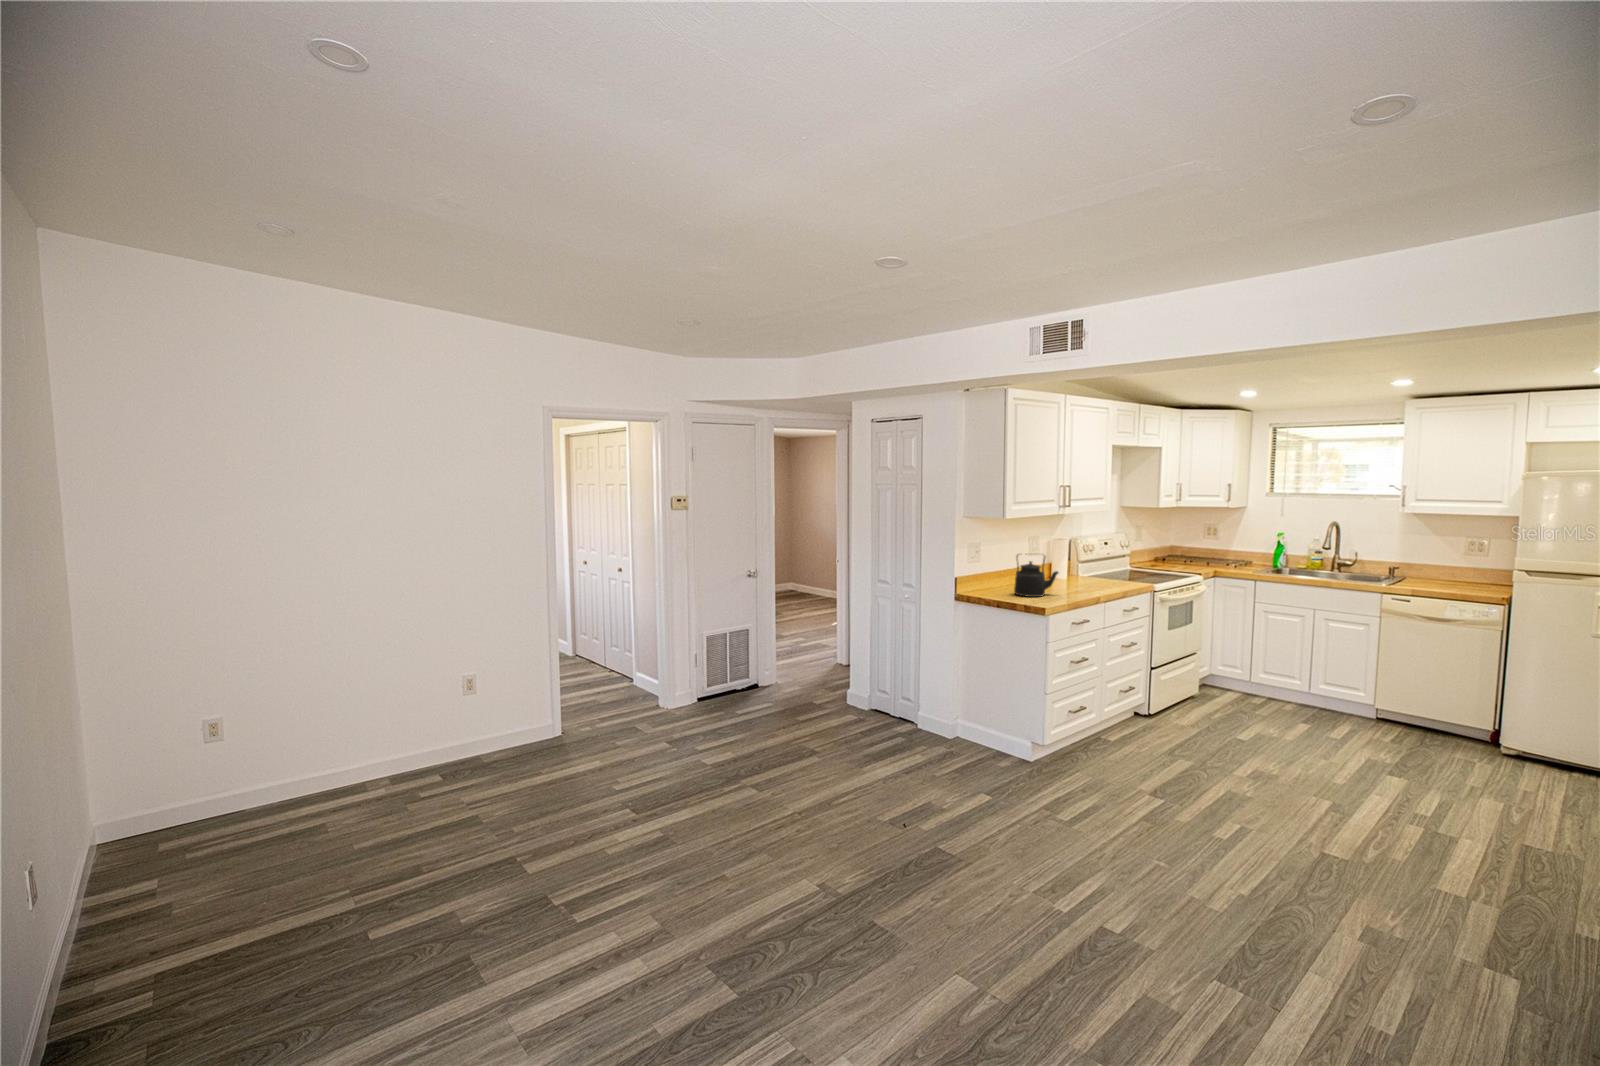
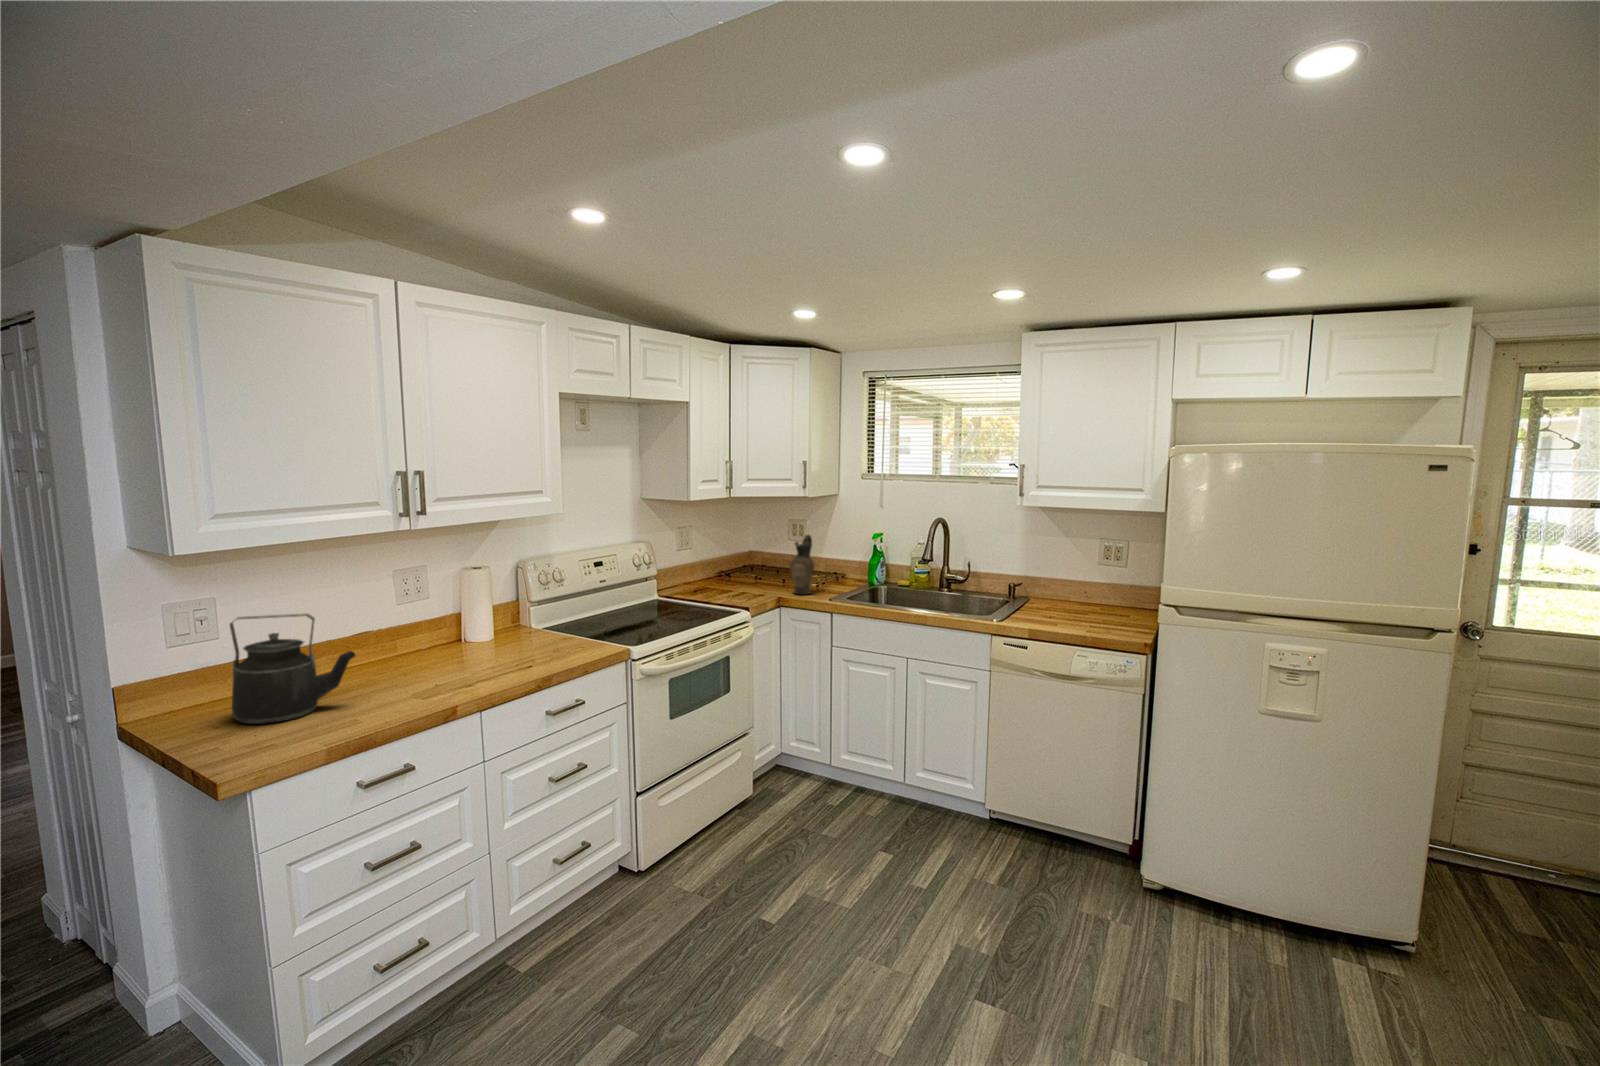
ceramic pitcher: none [1220,533,1238,570] -> present [790,535,814,594]

